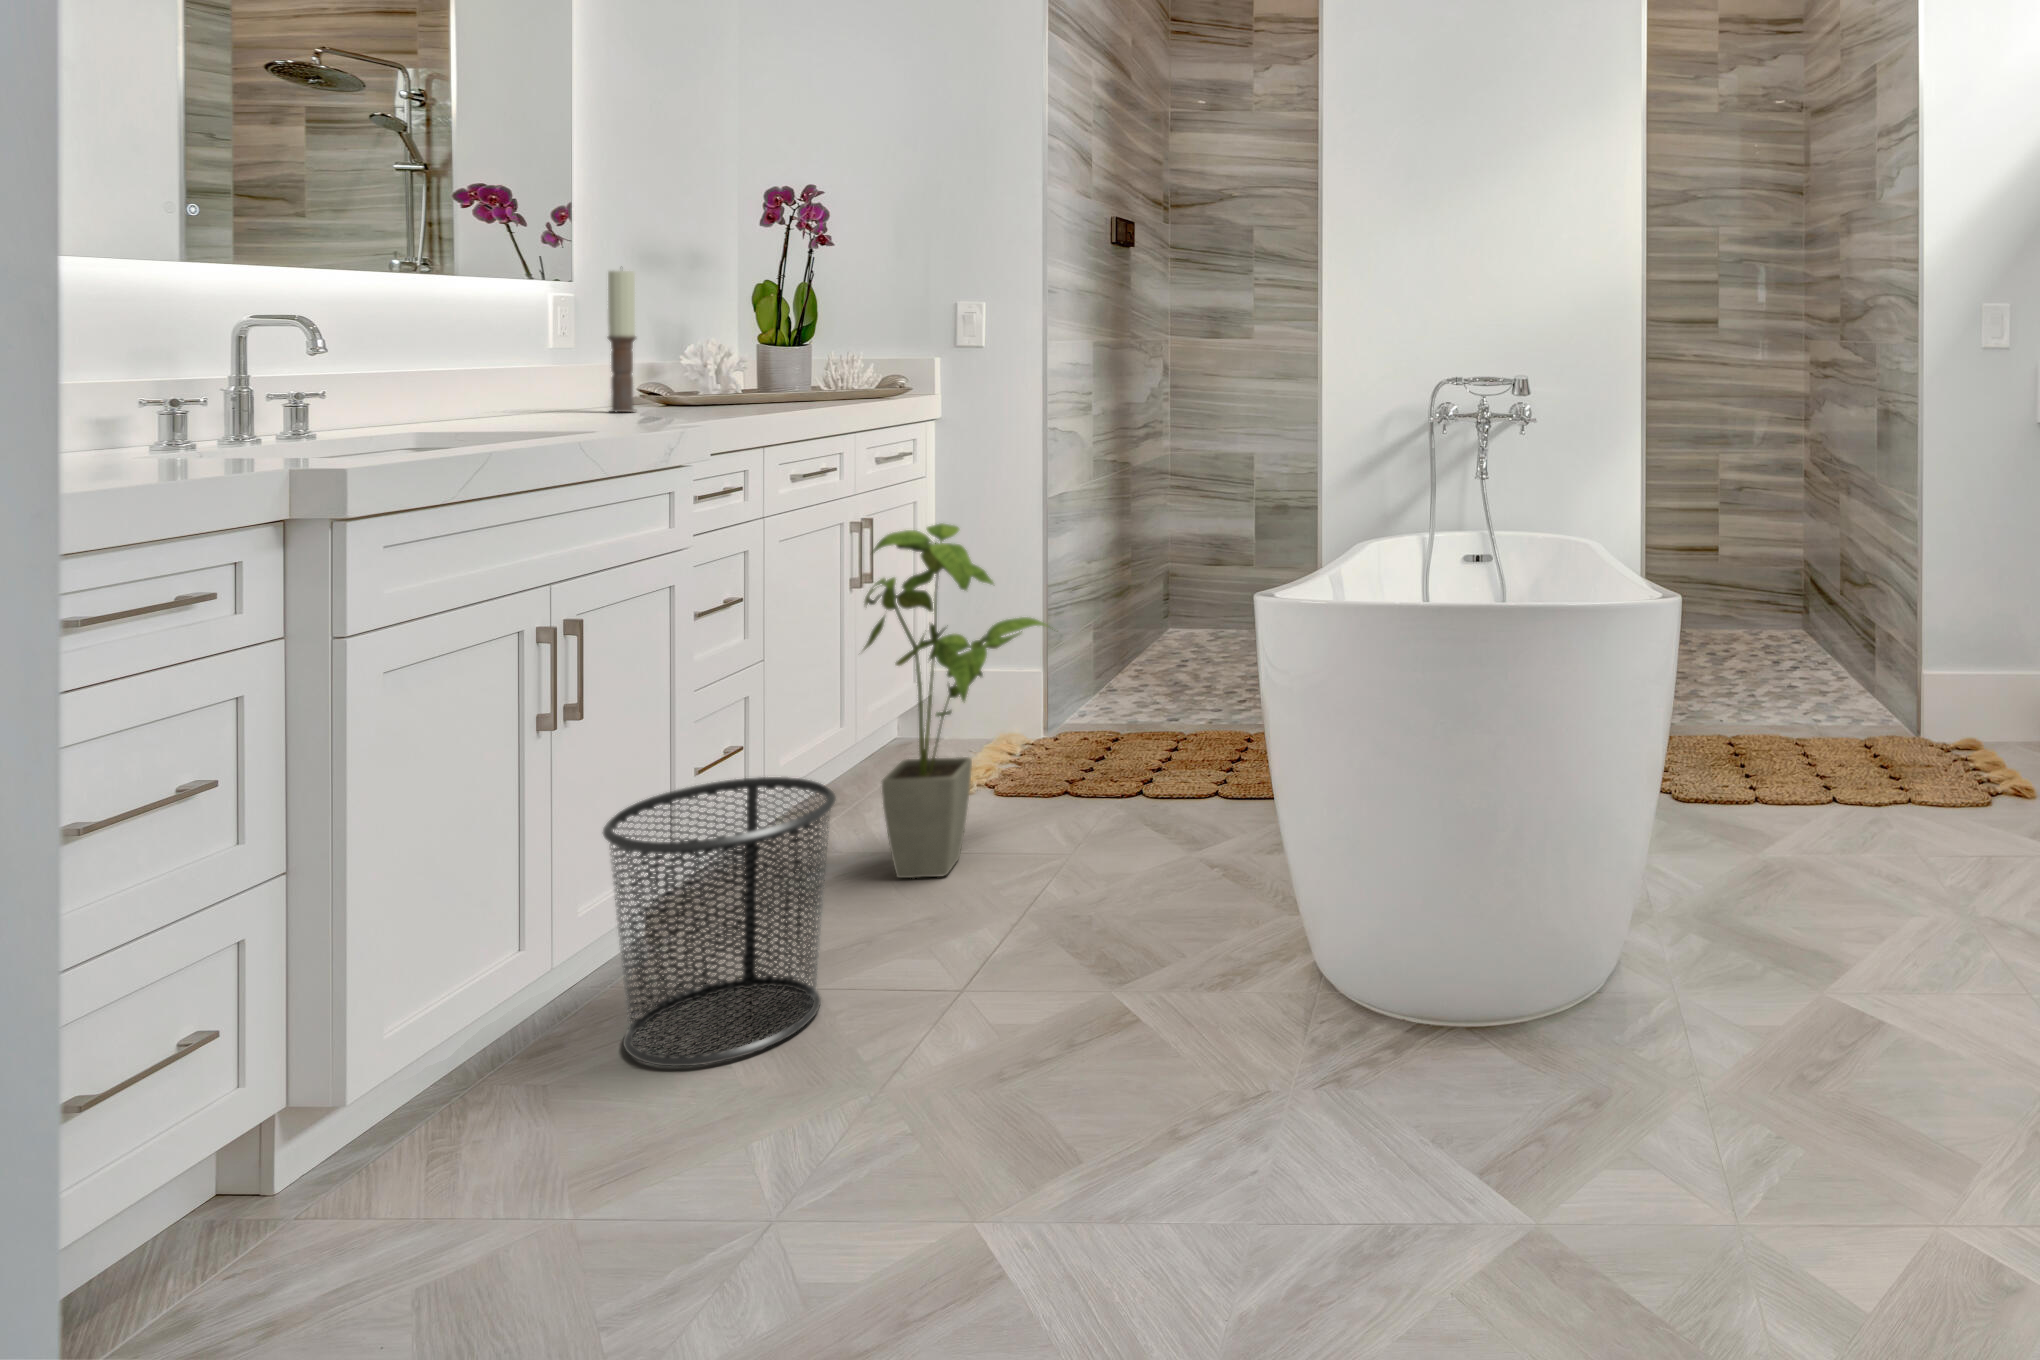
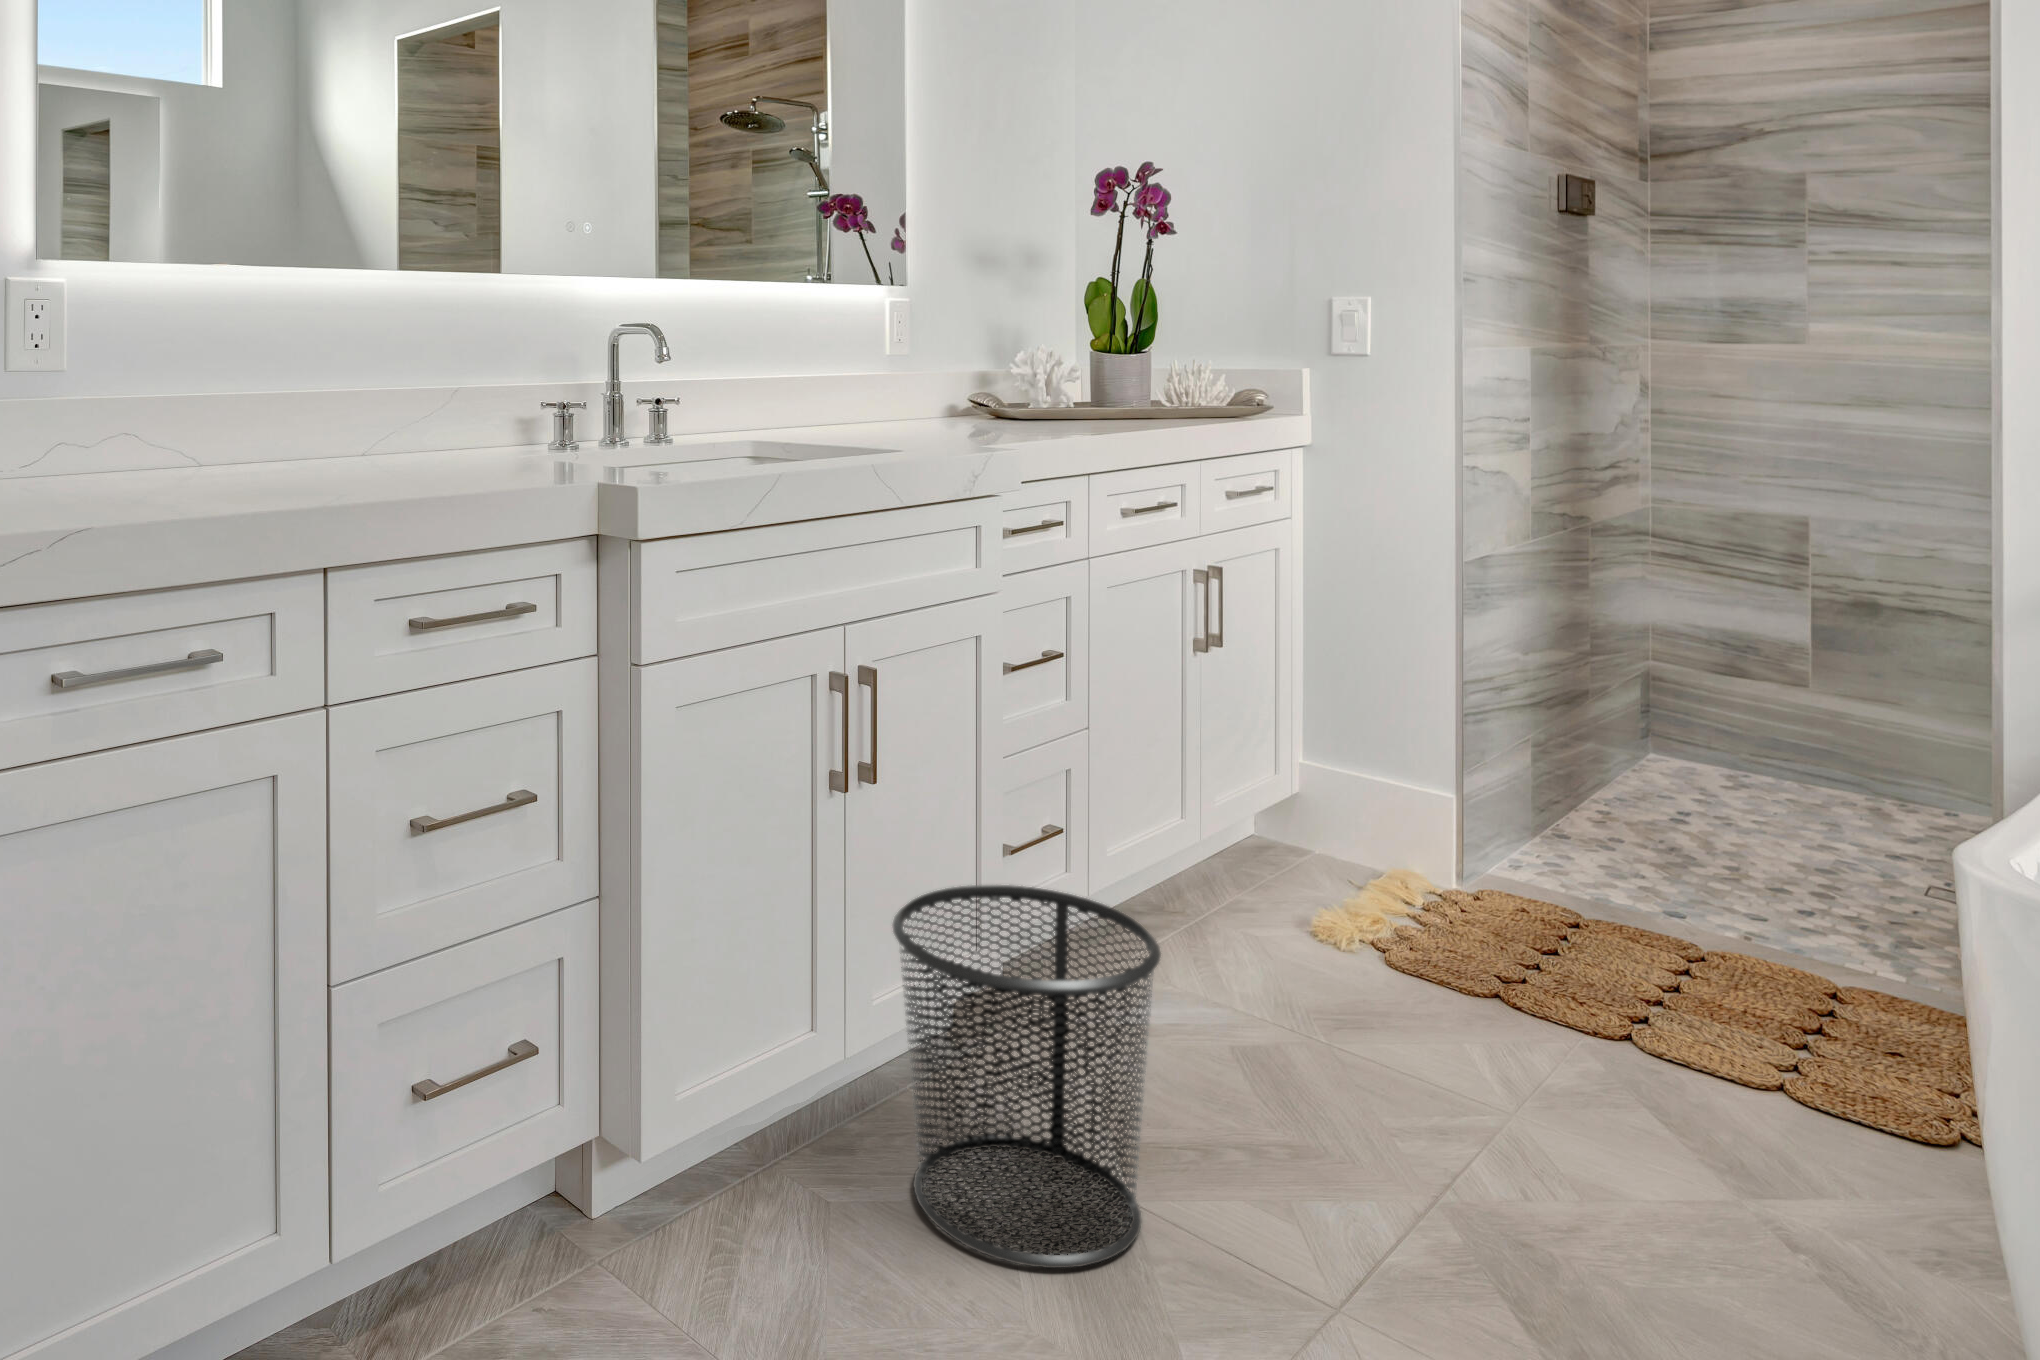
candle: present [608,270,636,412] -> none [936,268,963,426]
house plant: present [864,523,1048,878] -> none [1198,590,1488,1076]

